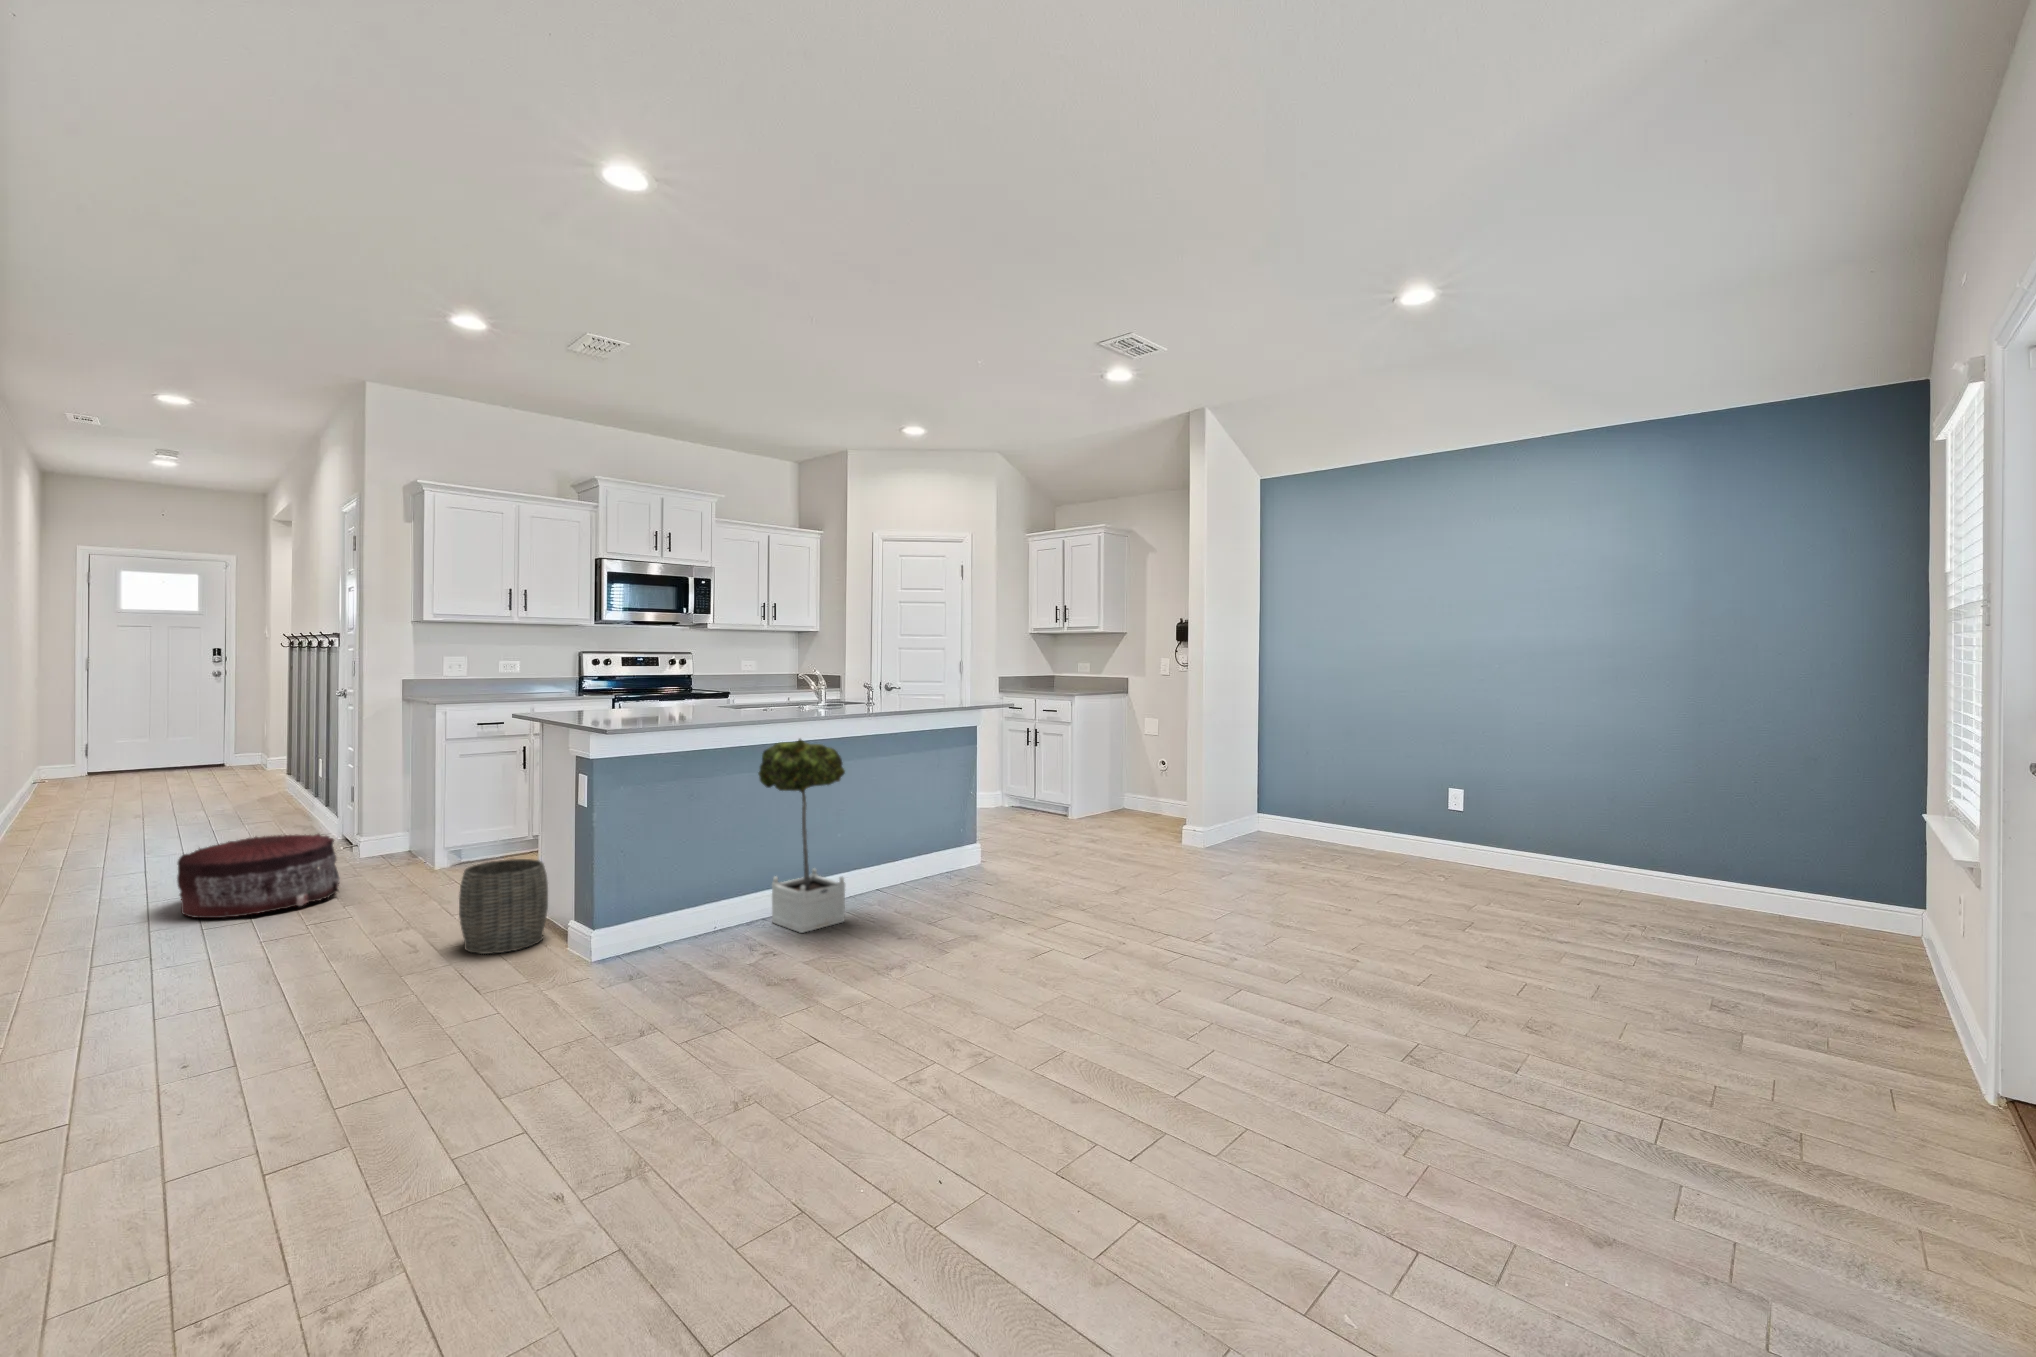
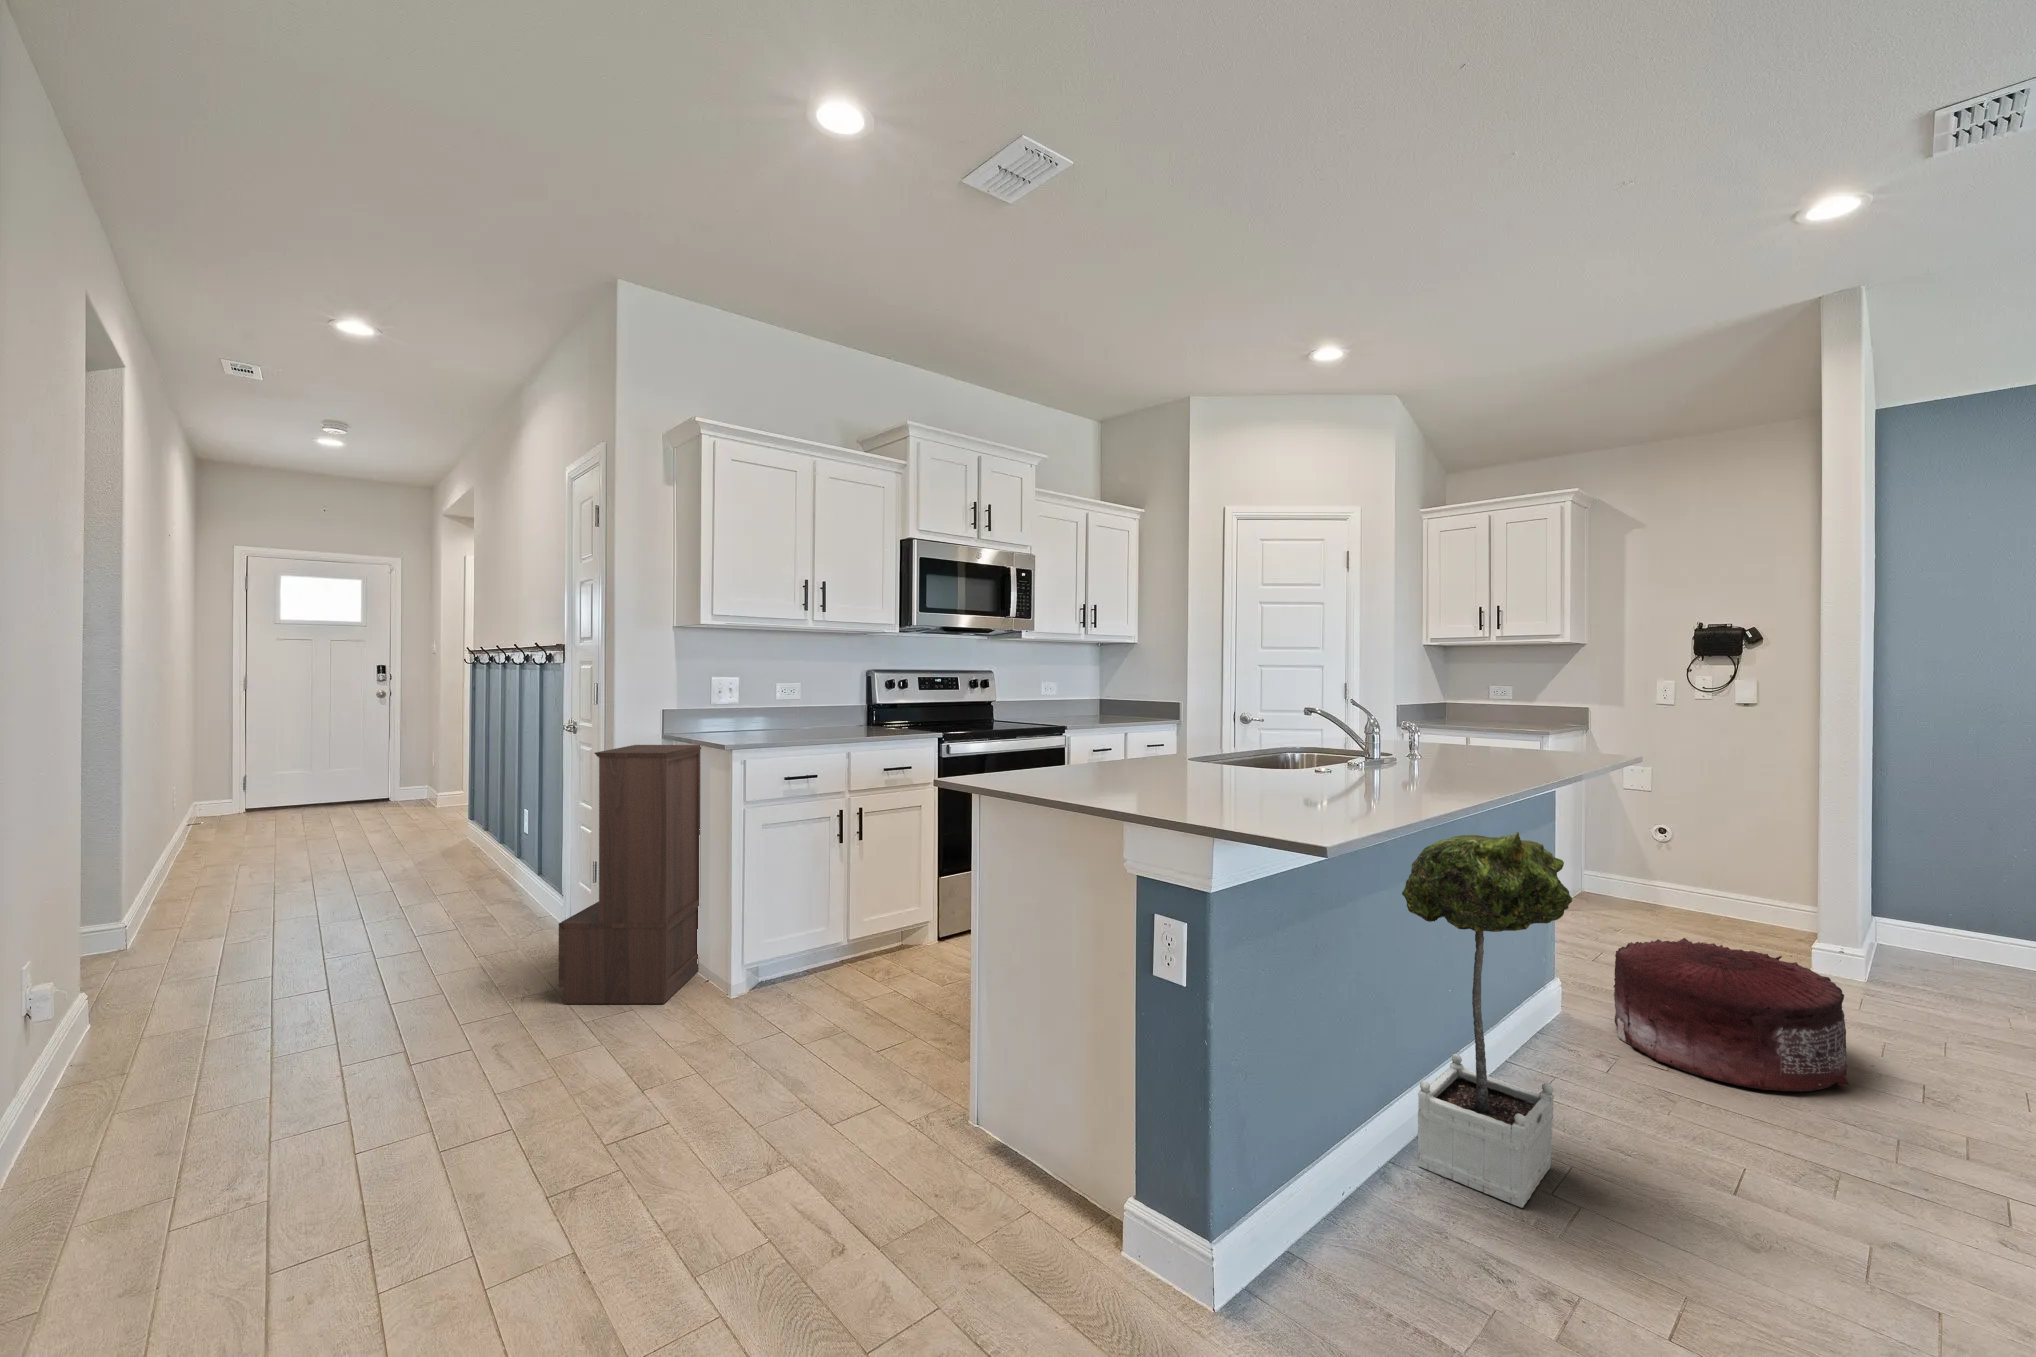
bookshelf: none [313,703,424,873] -> present [559,745,701,1004]
pouf: present [177,834,340,918] -> present [1614,938,1850,1092]
woven basket: present [459,859,548,954] -> none [914,1054,1062,1275]

